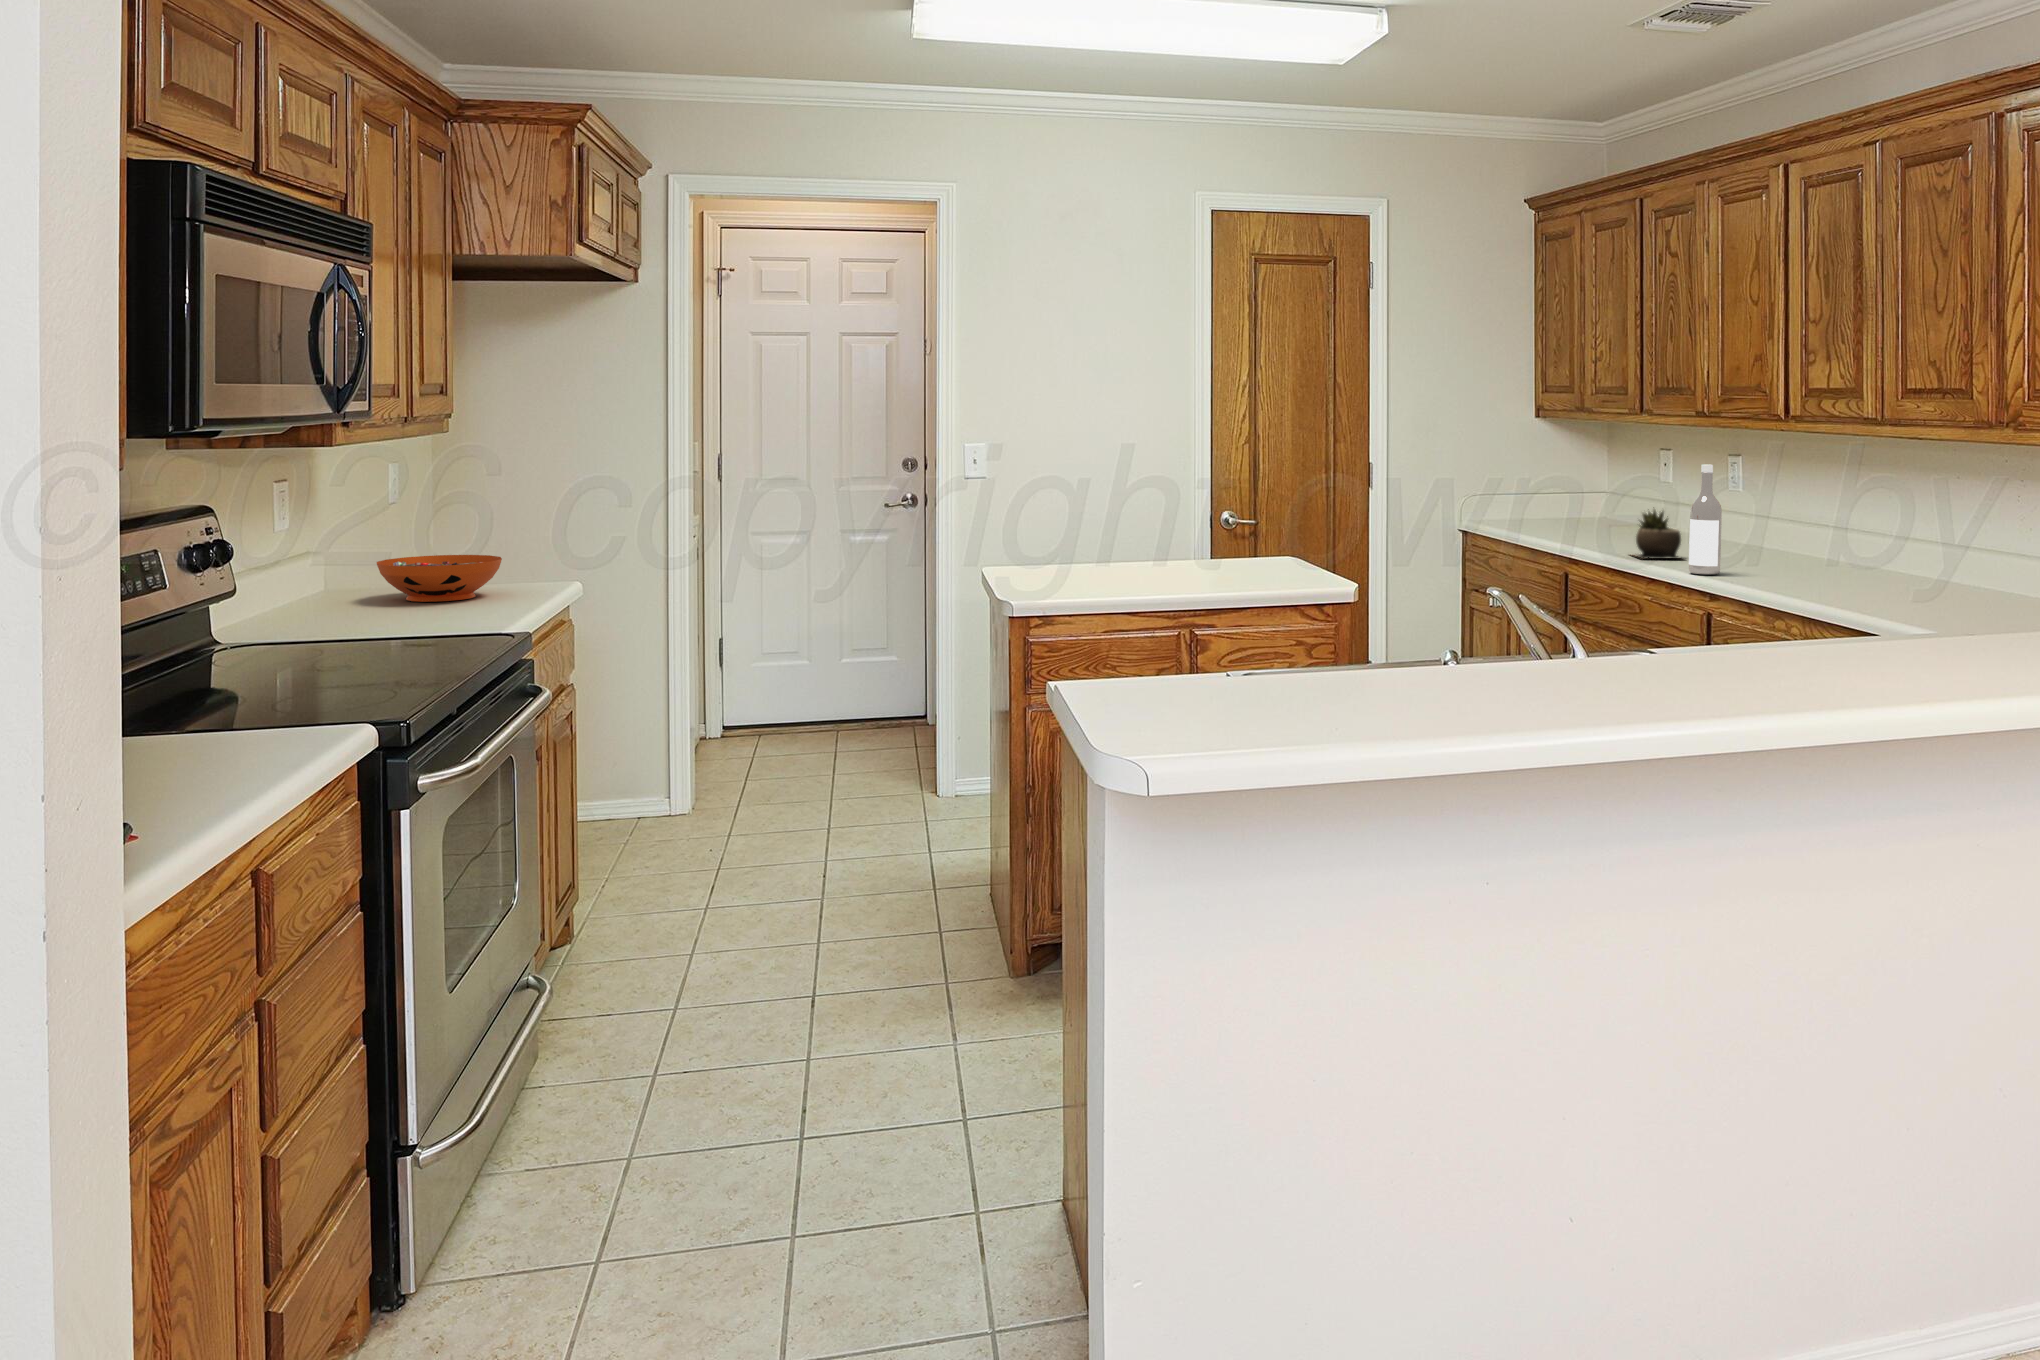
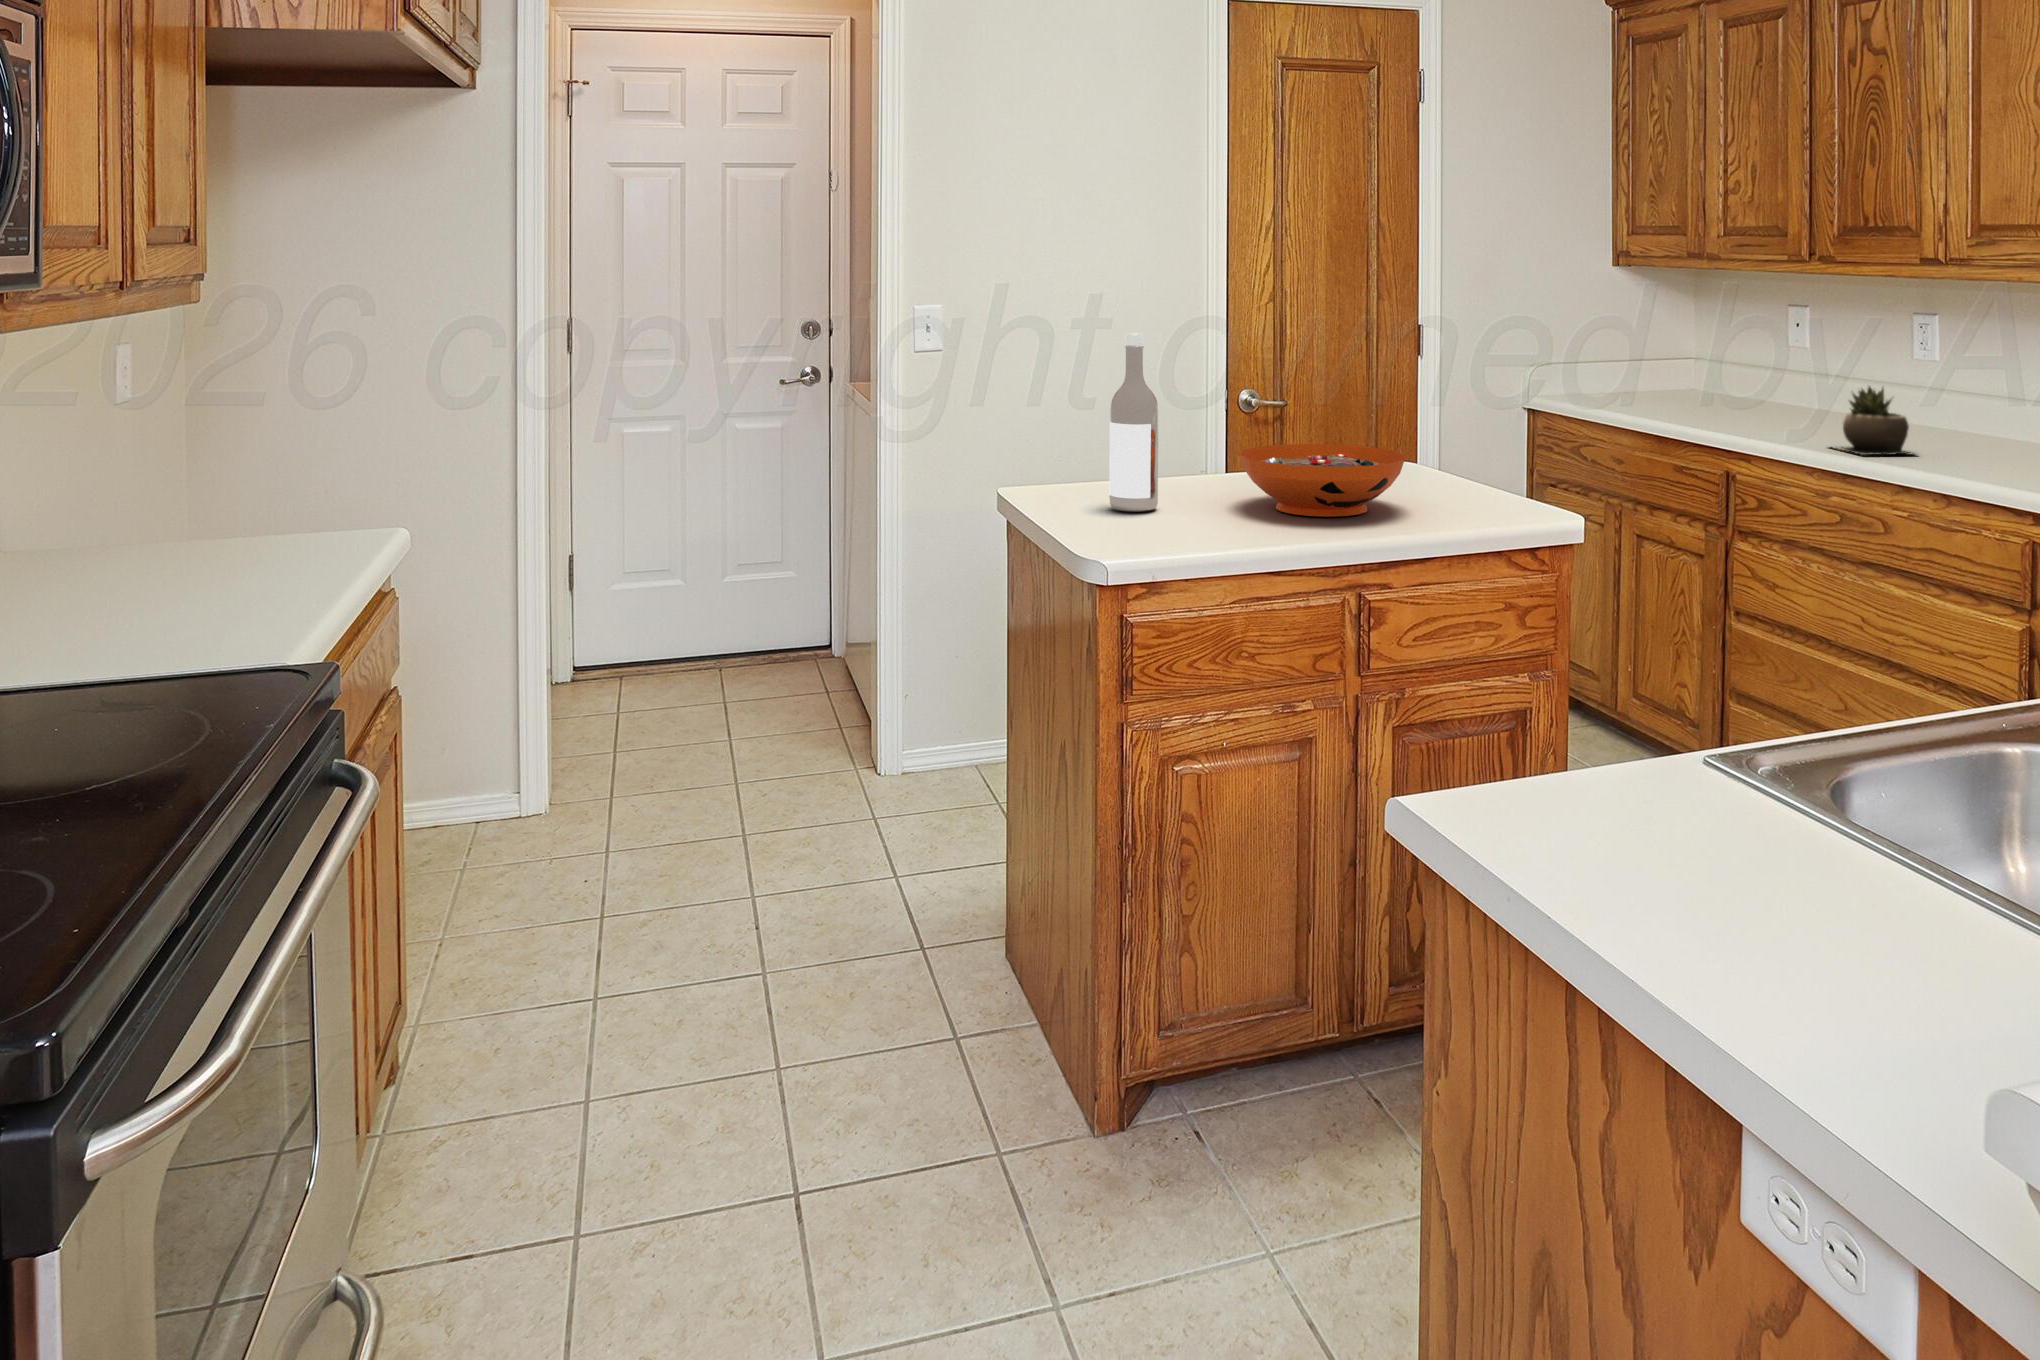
wine bottle: present [1689,464,1722,575] -> present [1109,333,1158,512]
decorative bowl: present [377,555,502,602] -> present [1240,444,1405,517]

